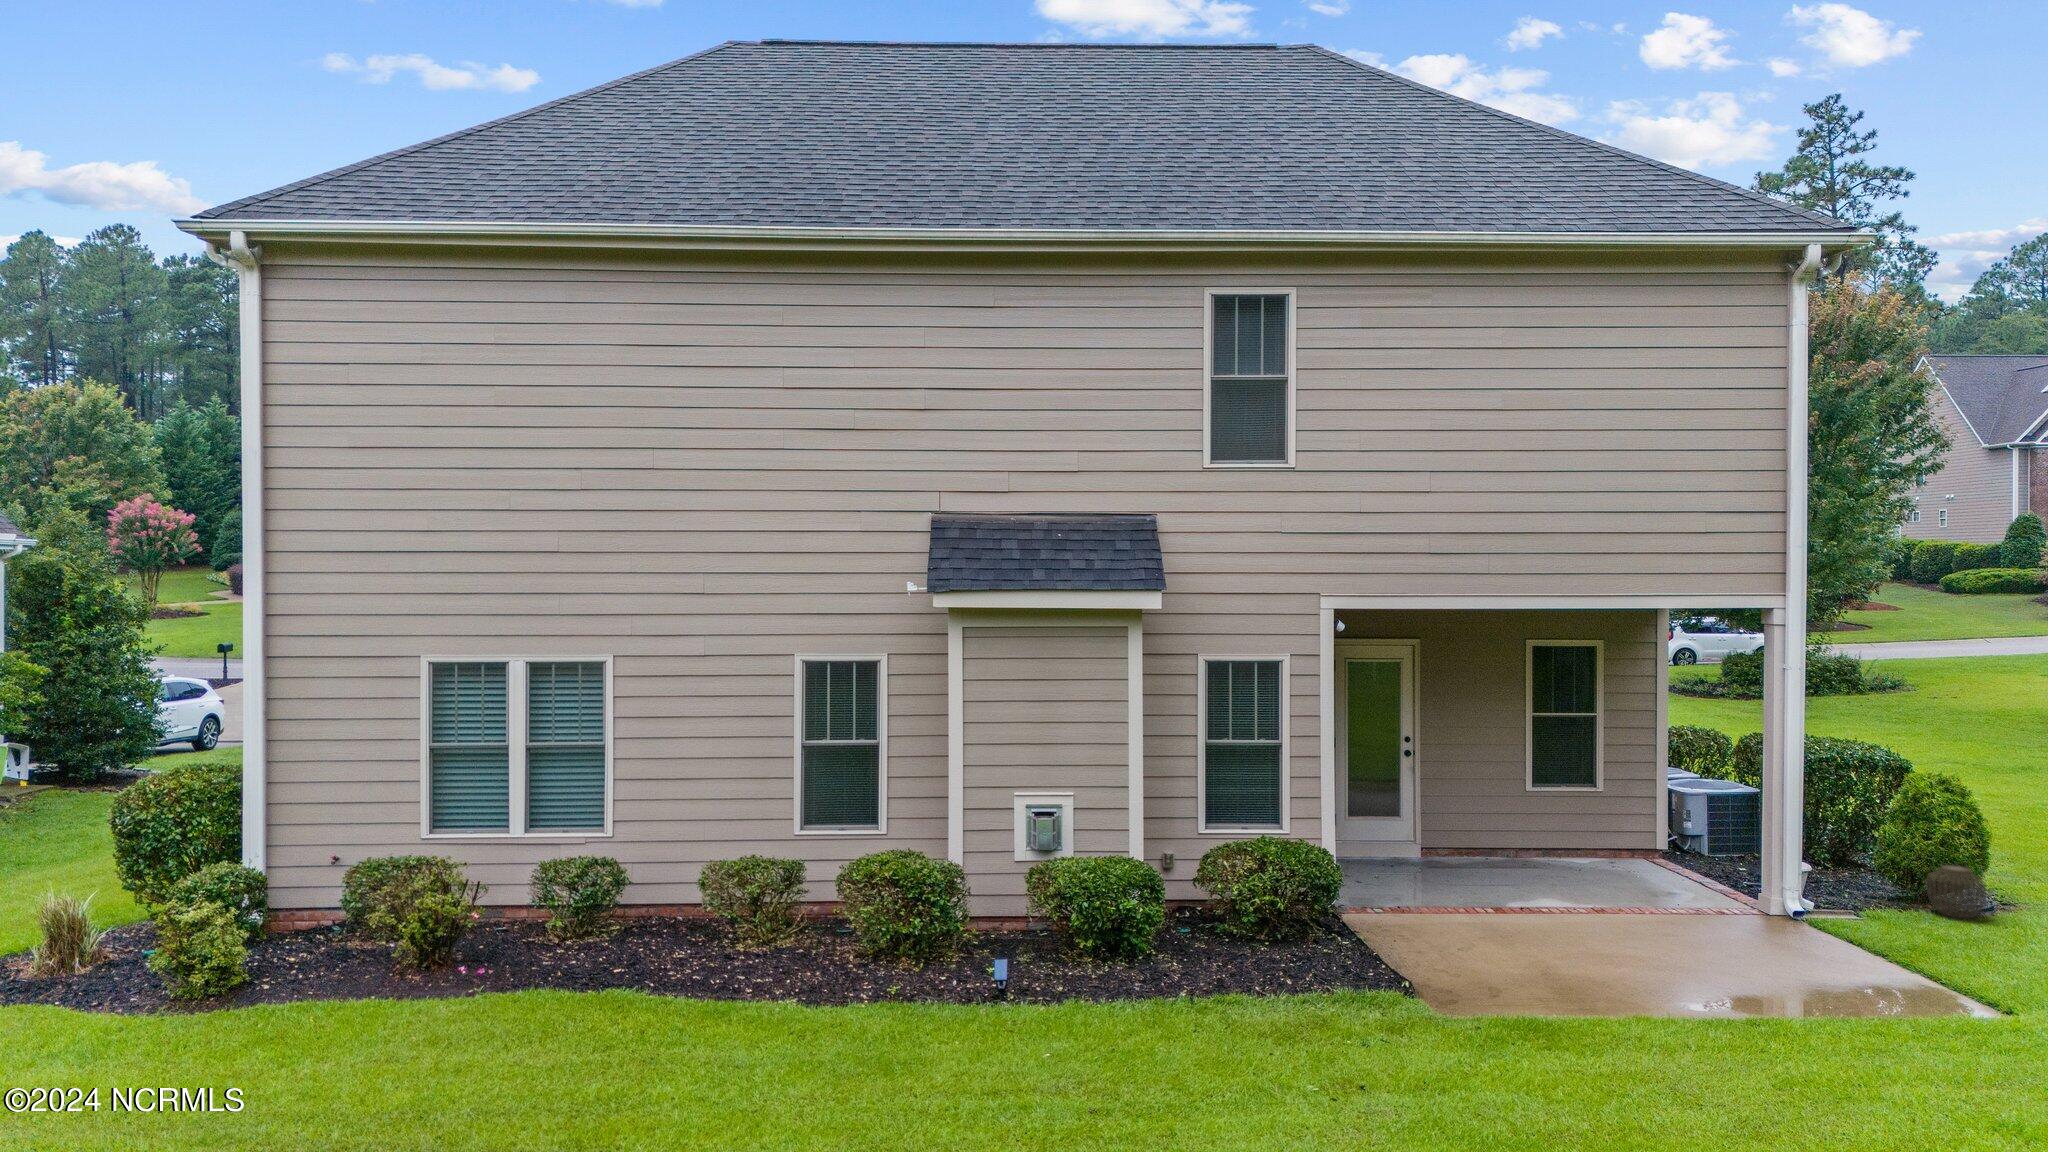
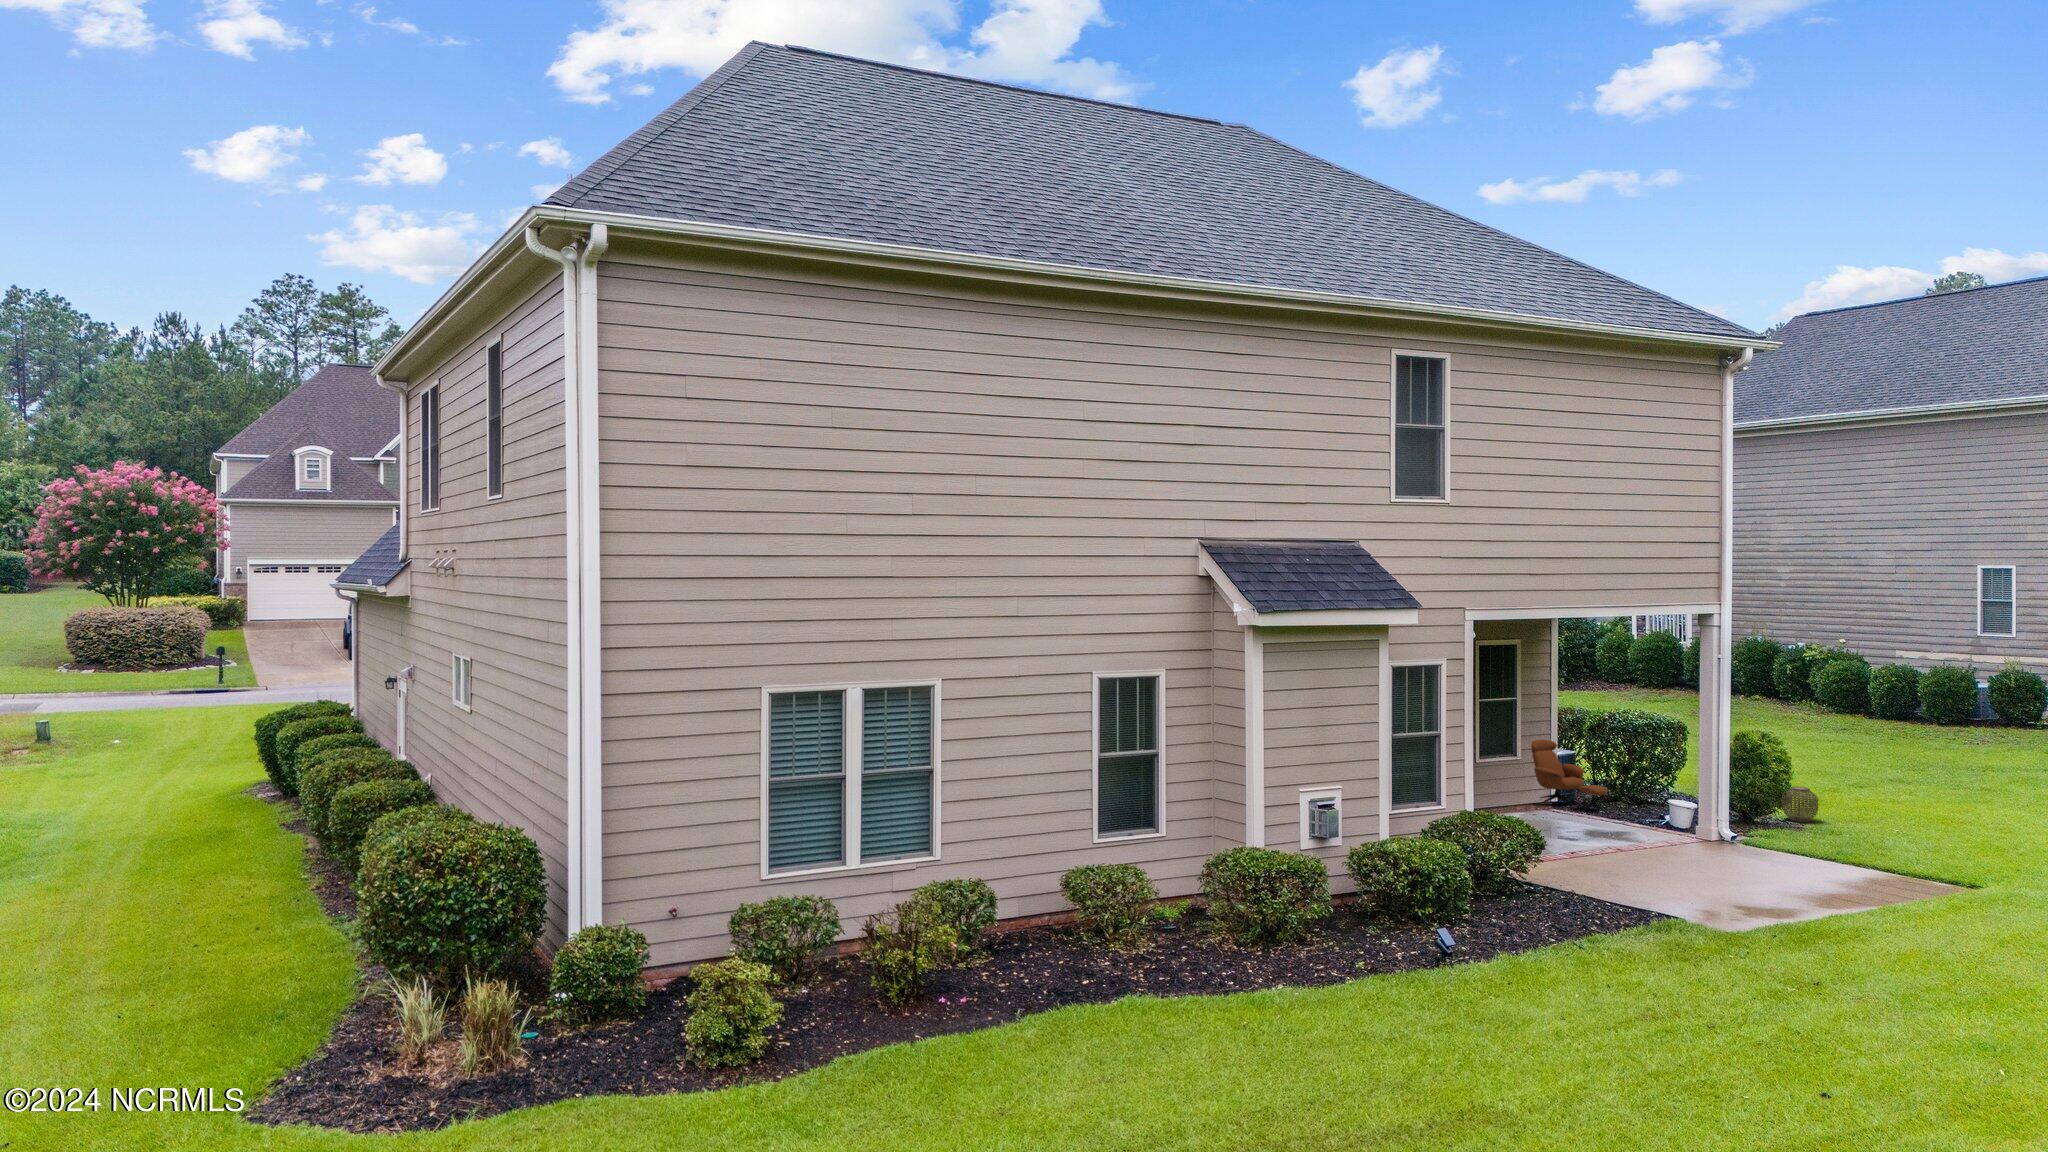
lounge chair: none [1575,774,1660,873] -> present [1531,739,1608,812]

